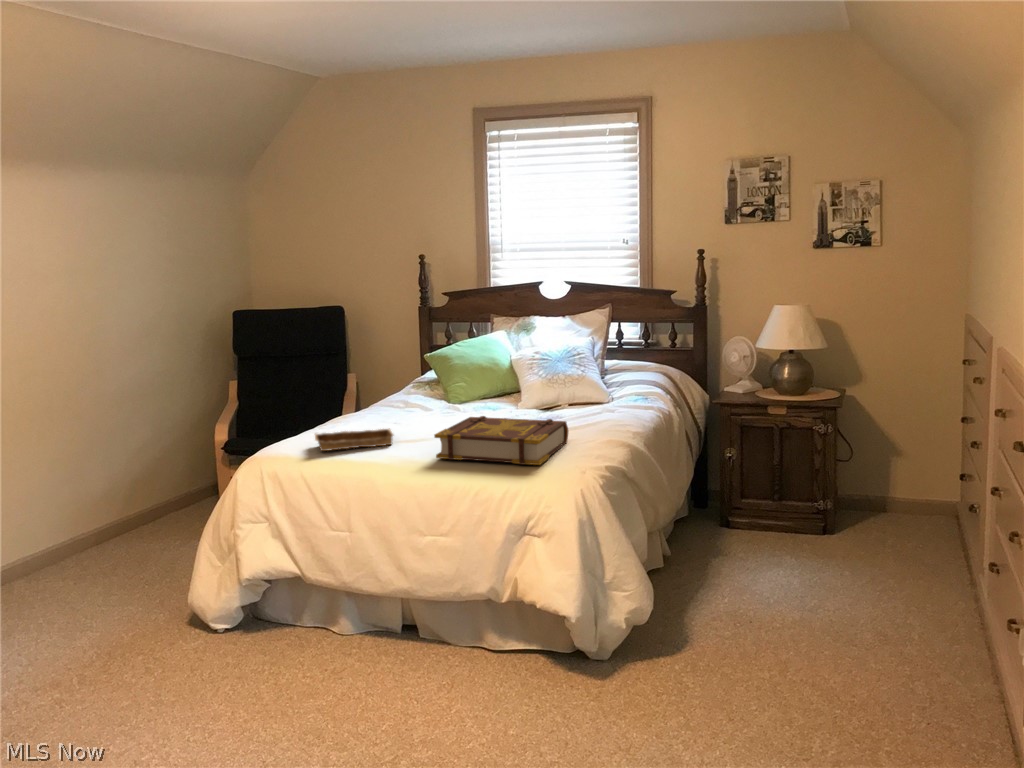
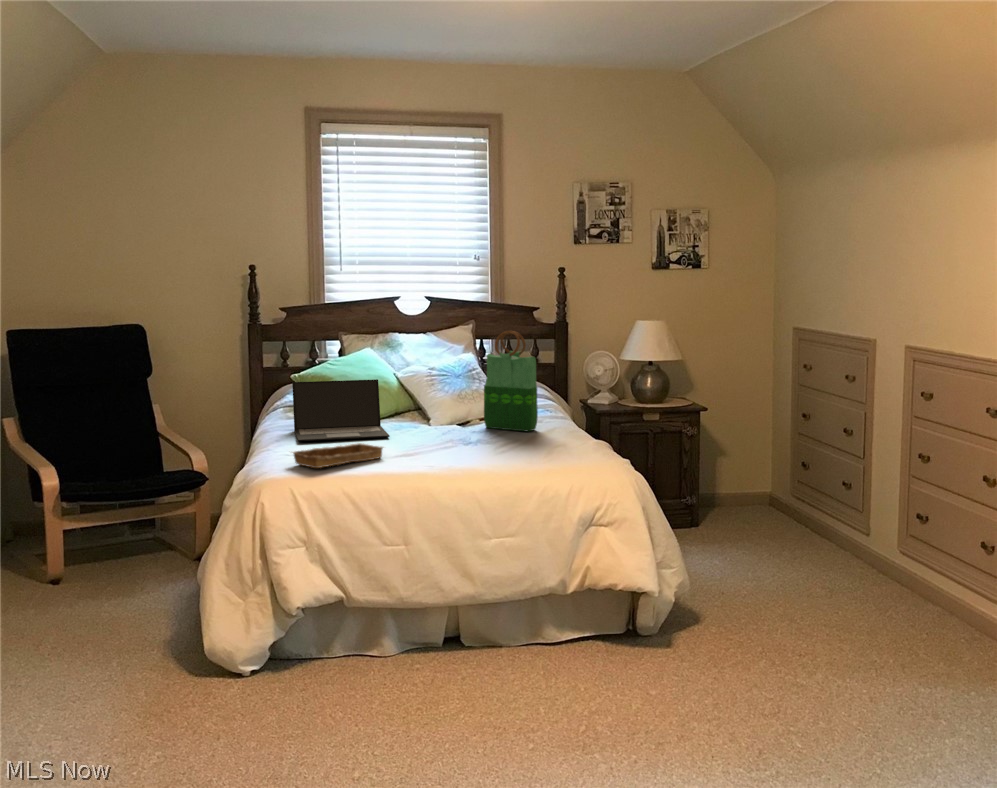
tote bag: none [532,326,575,426] -> present [484,331,538,431]
laptop: none [361,366,456,422] -> present [292,379,390,441]
book: present [434,416,568,465] -> none [454,420,578,463]

